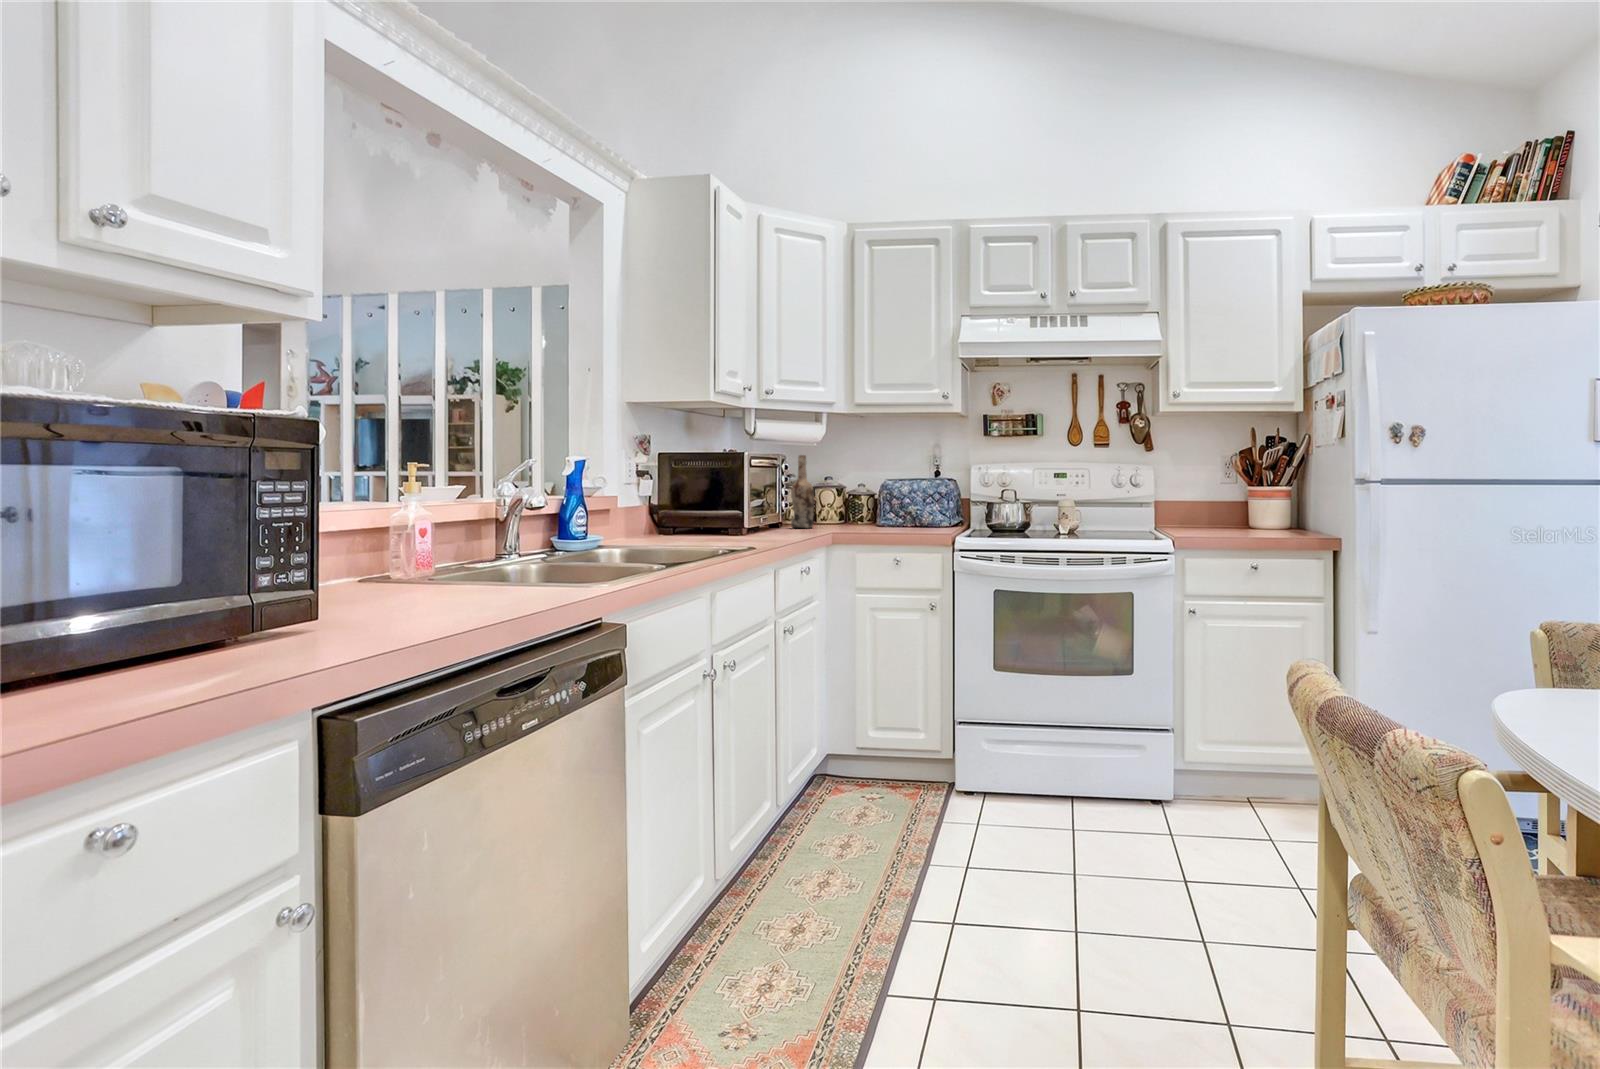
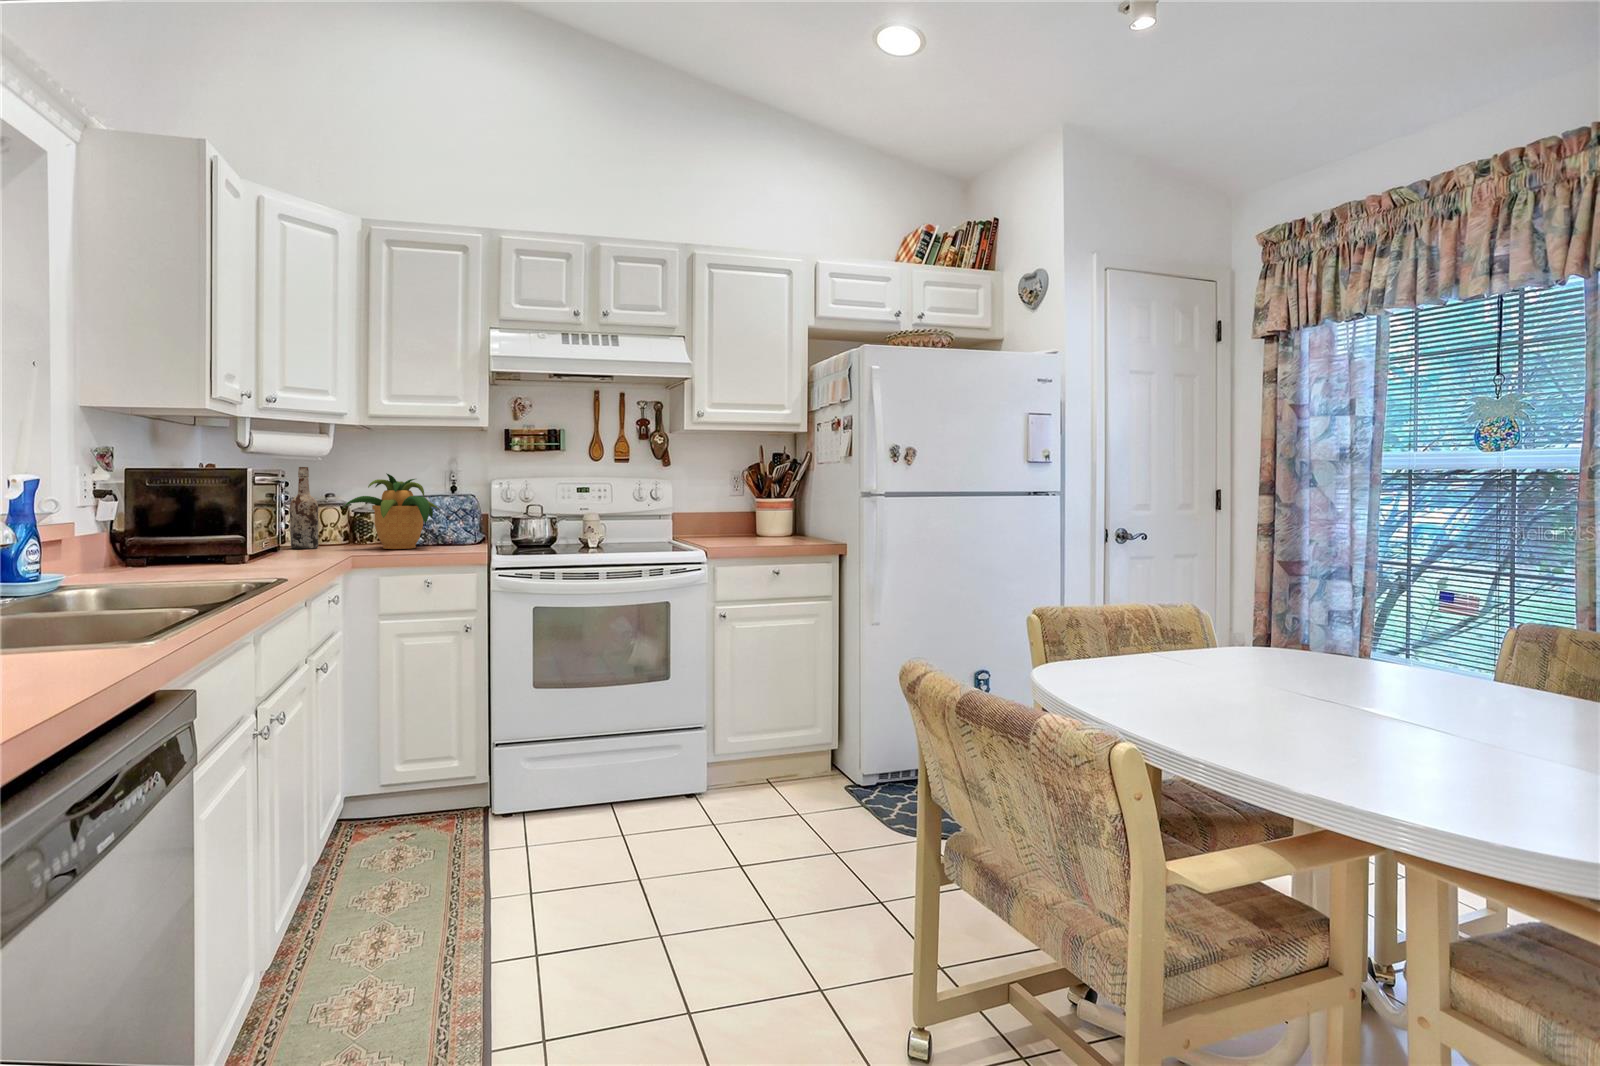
potted plant: none [829,458,917,529] -> present [343,474,440,549]

